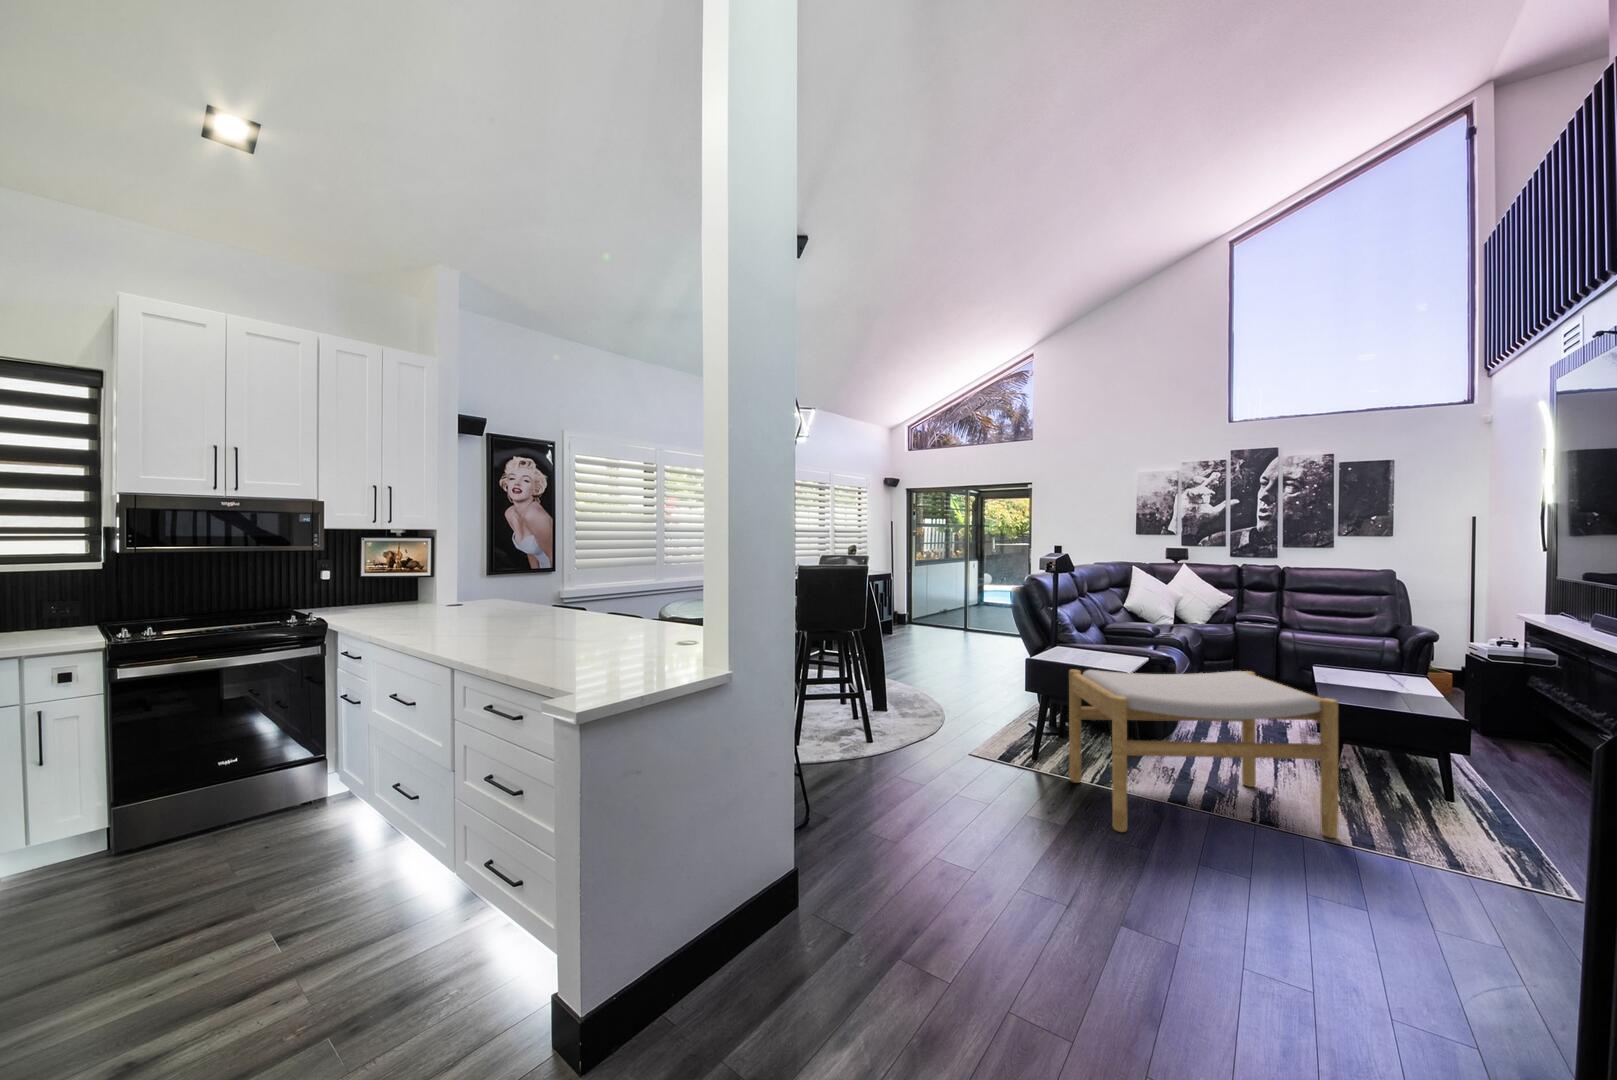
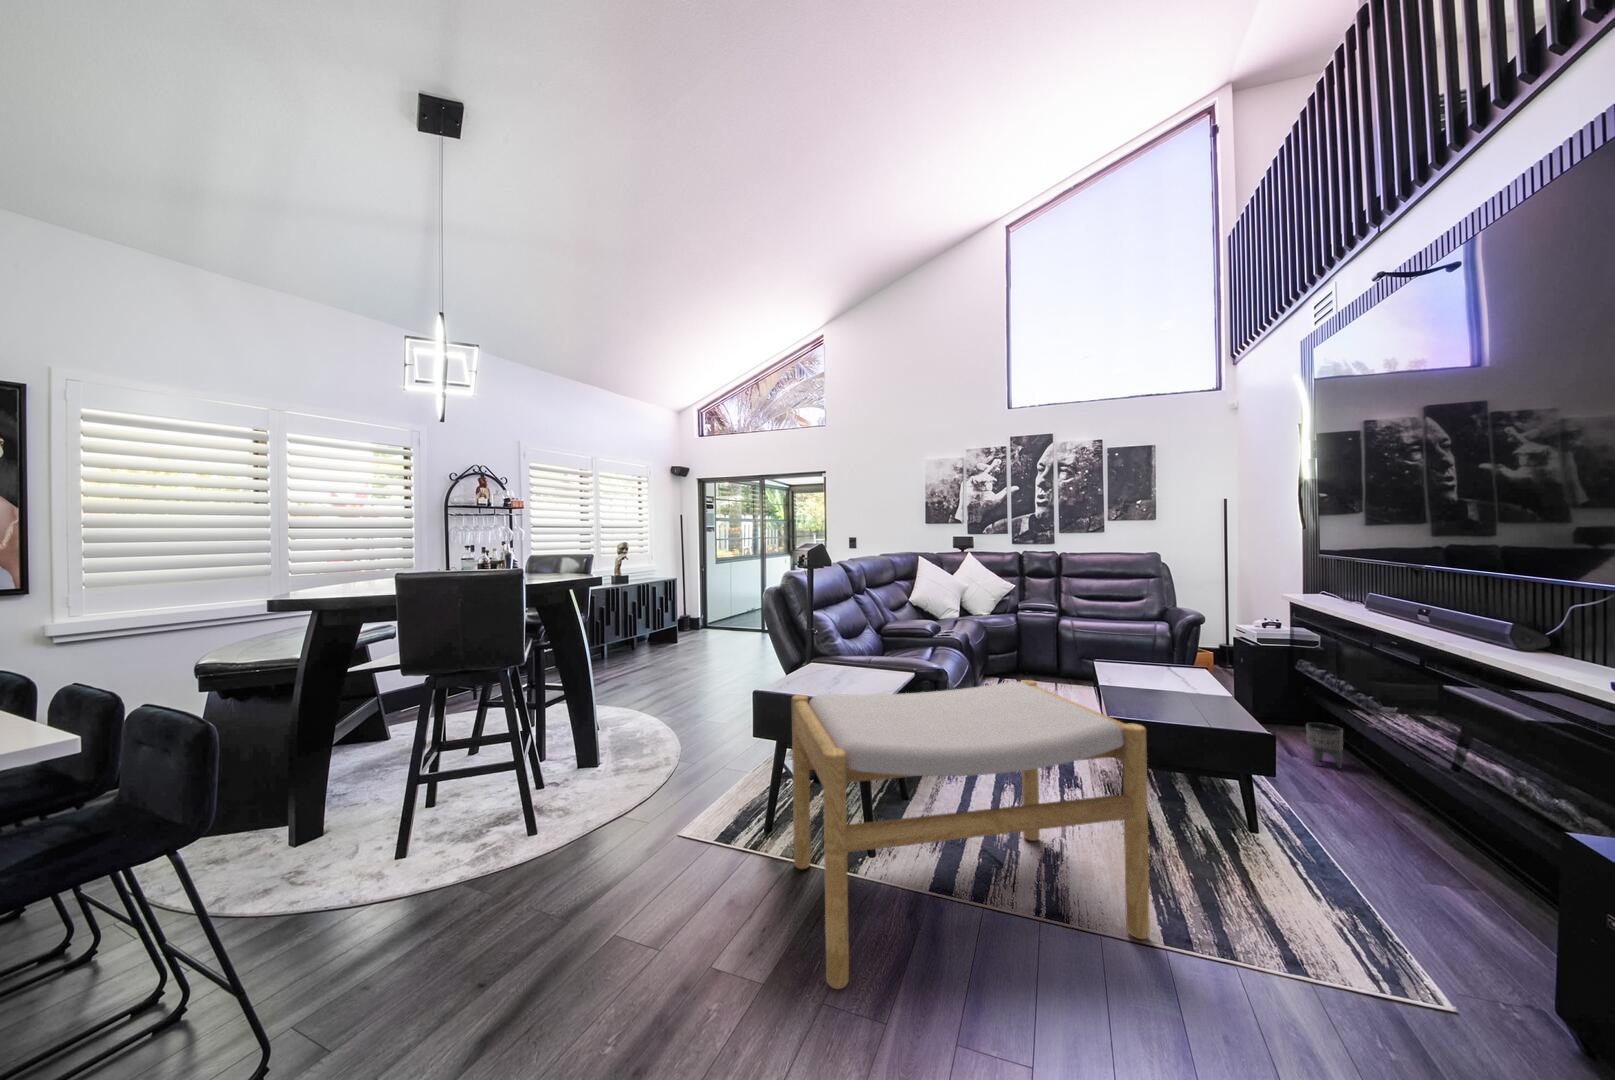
planter: none [1531,732,1570,773] -> present [1306,723,1343,768]

